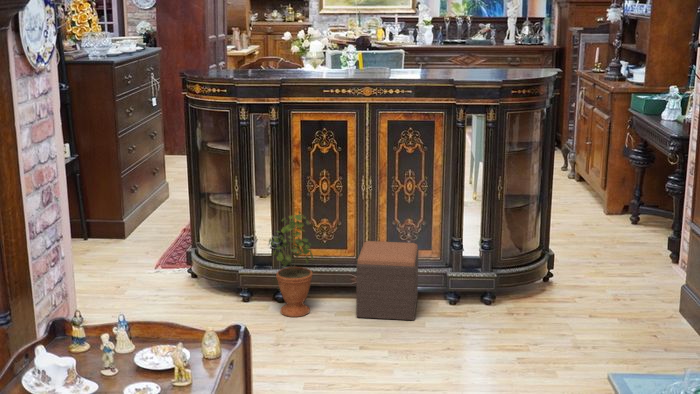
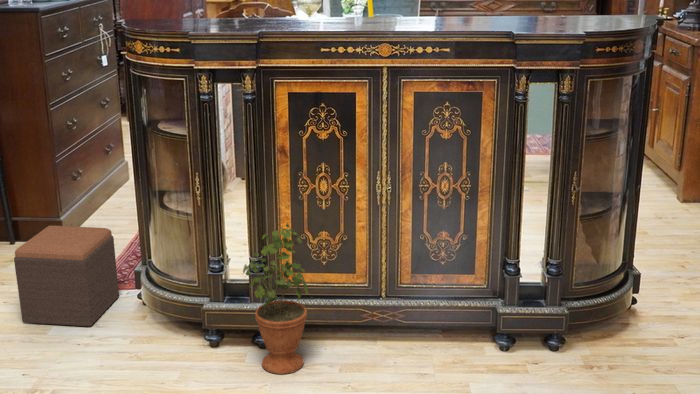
footstool: present [356,241,419,320] -> present [14,226,119,327]

